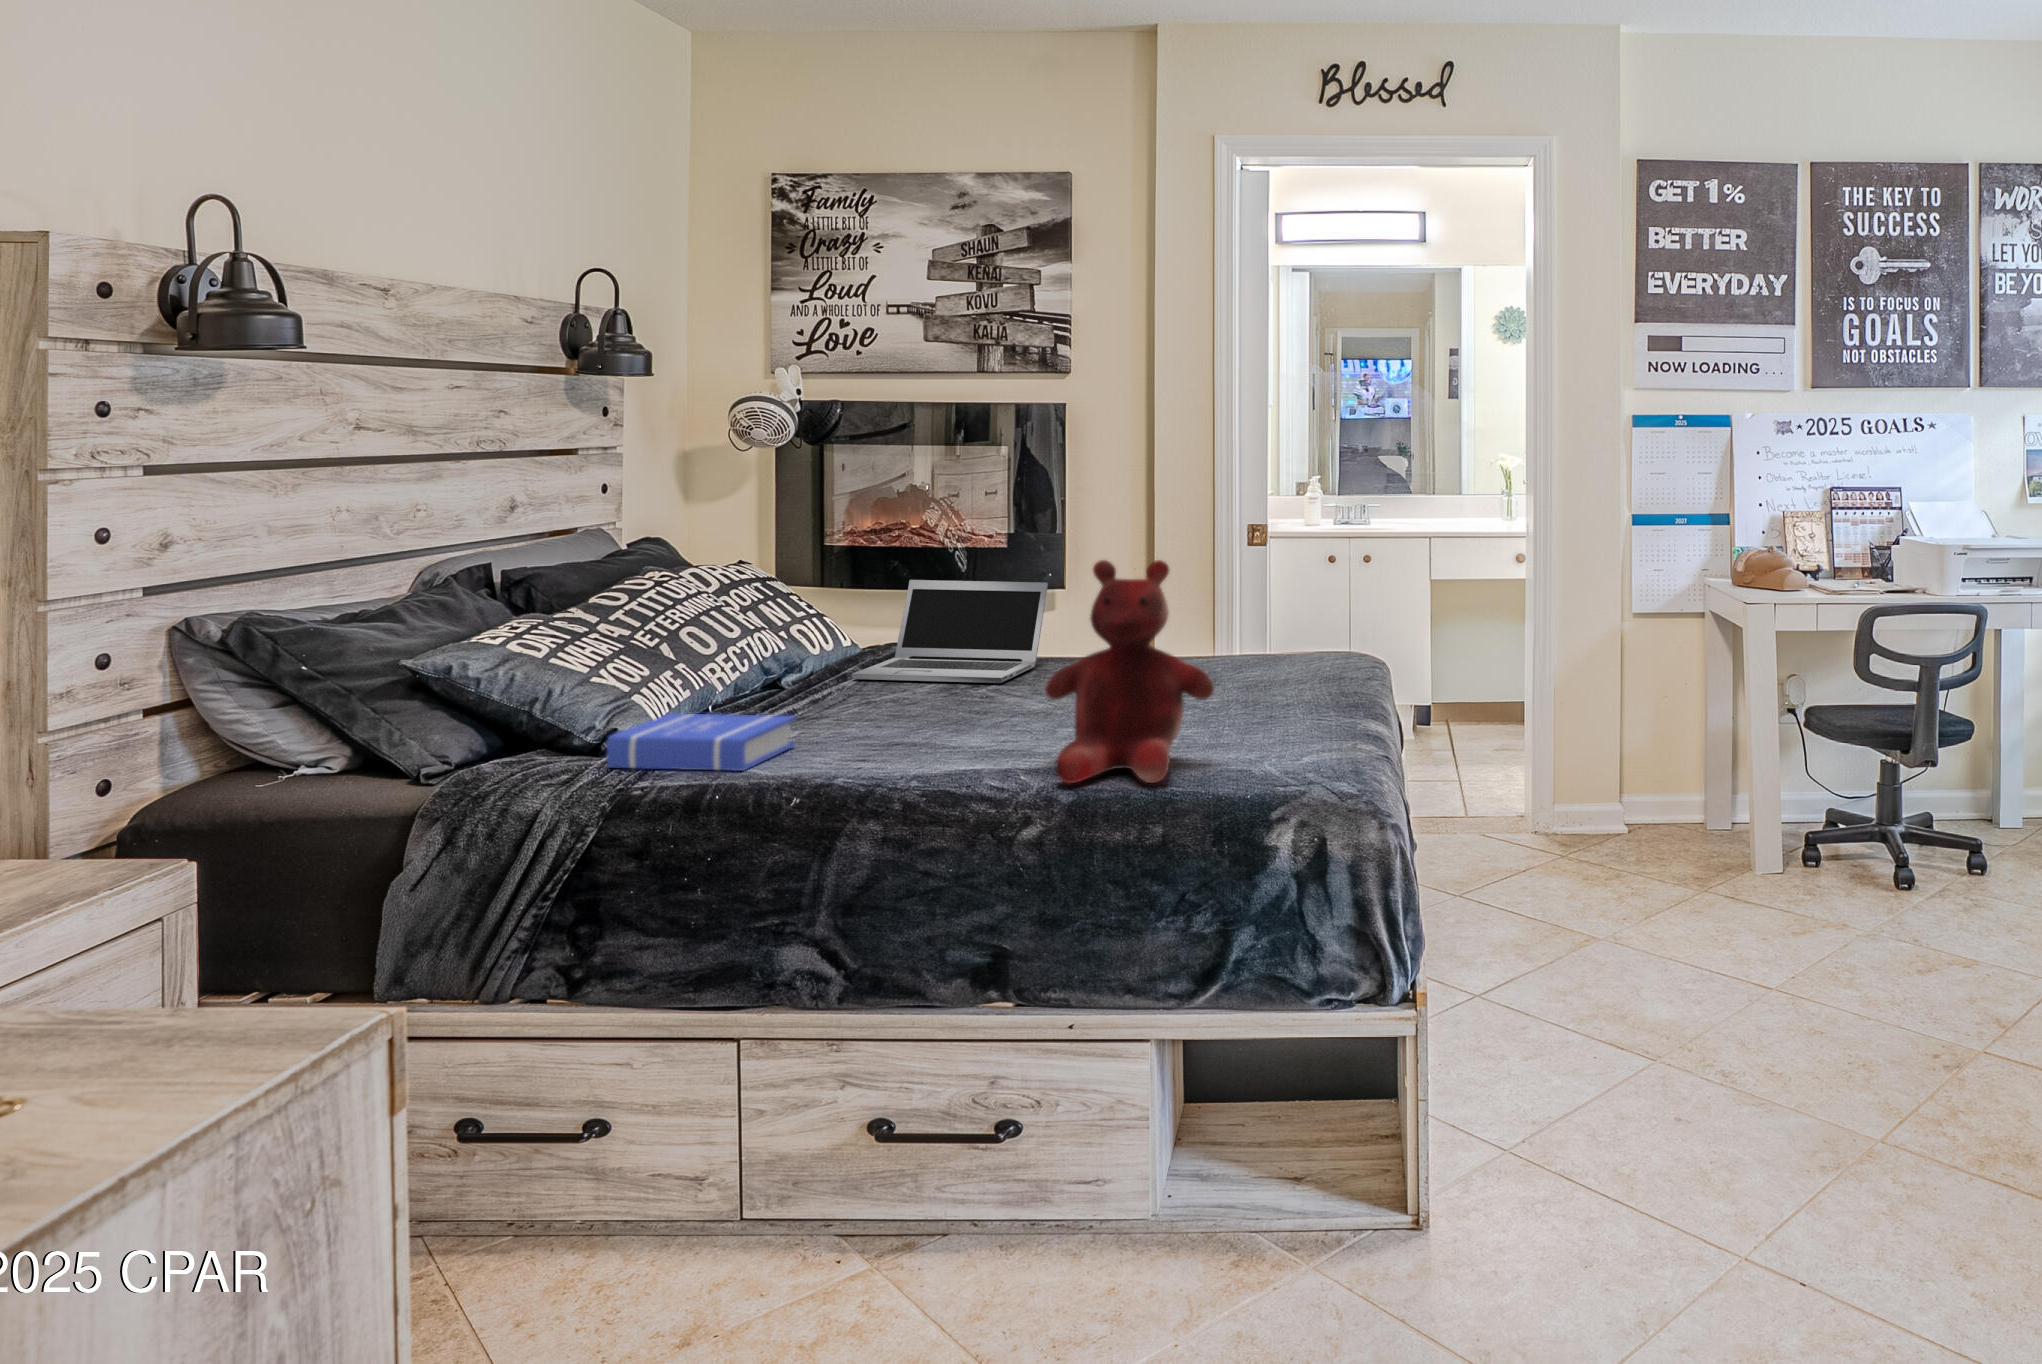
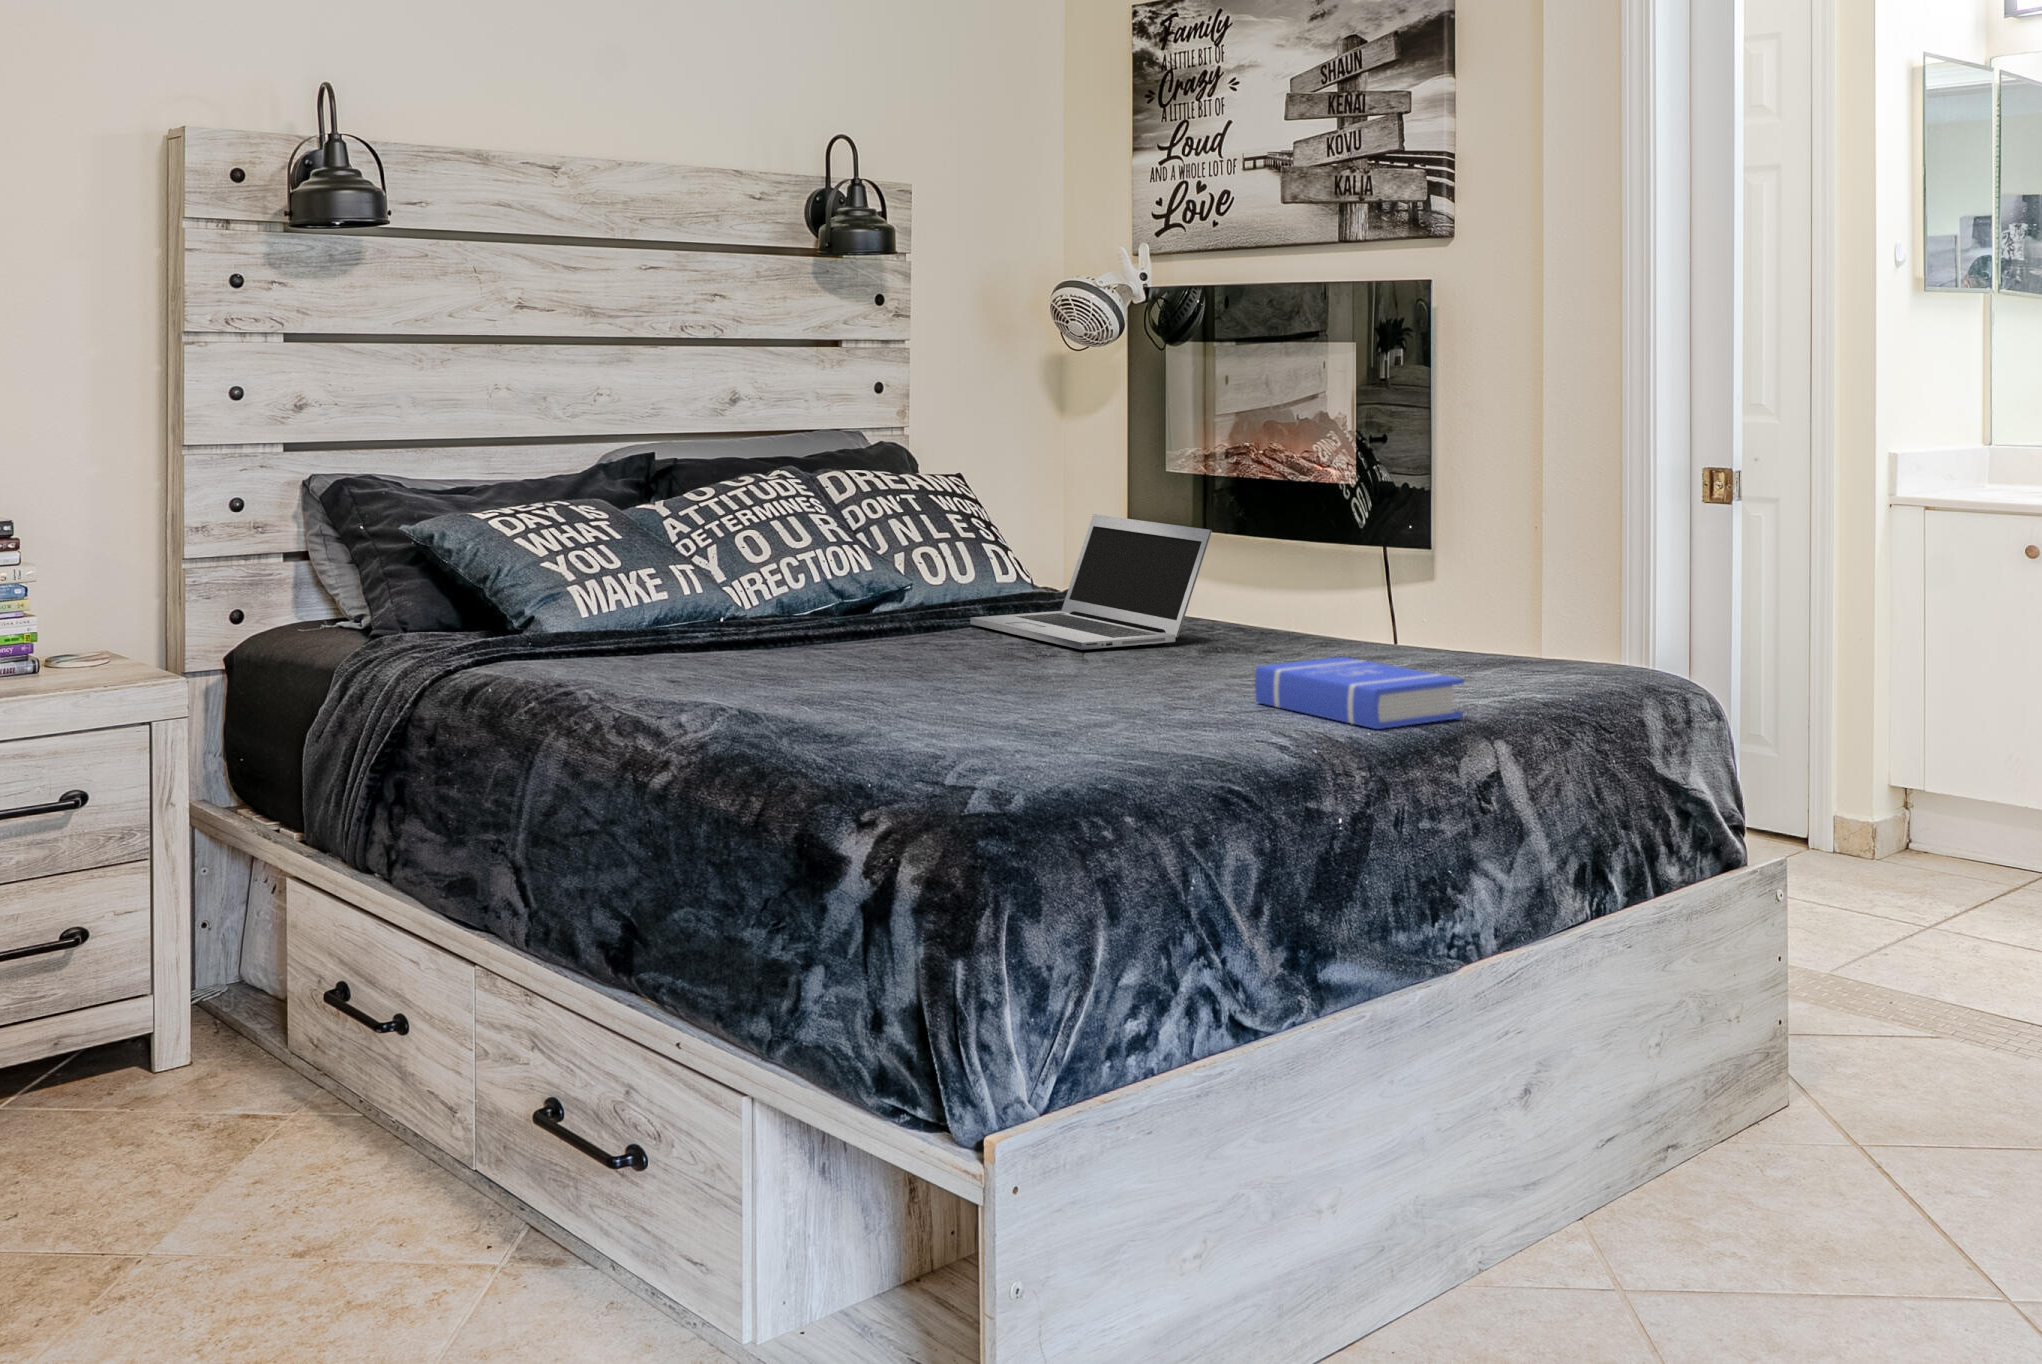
teddy bear: present [1045,560,1214,783] -> none [759,459,976,748]
book: present [607,714,795,771] -> present [1255,657,1464,729]

